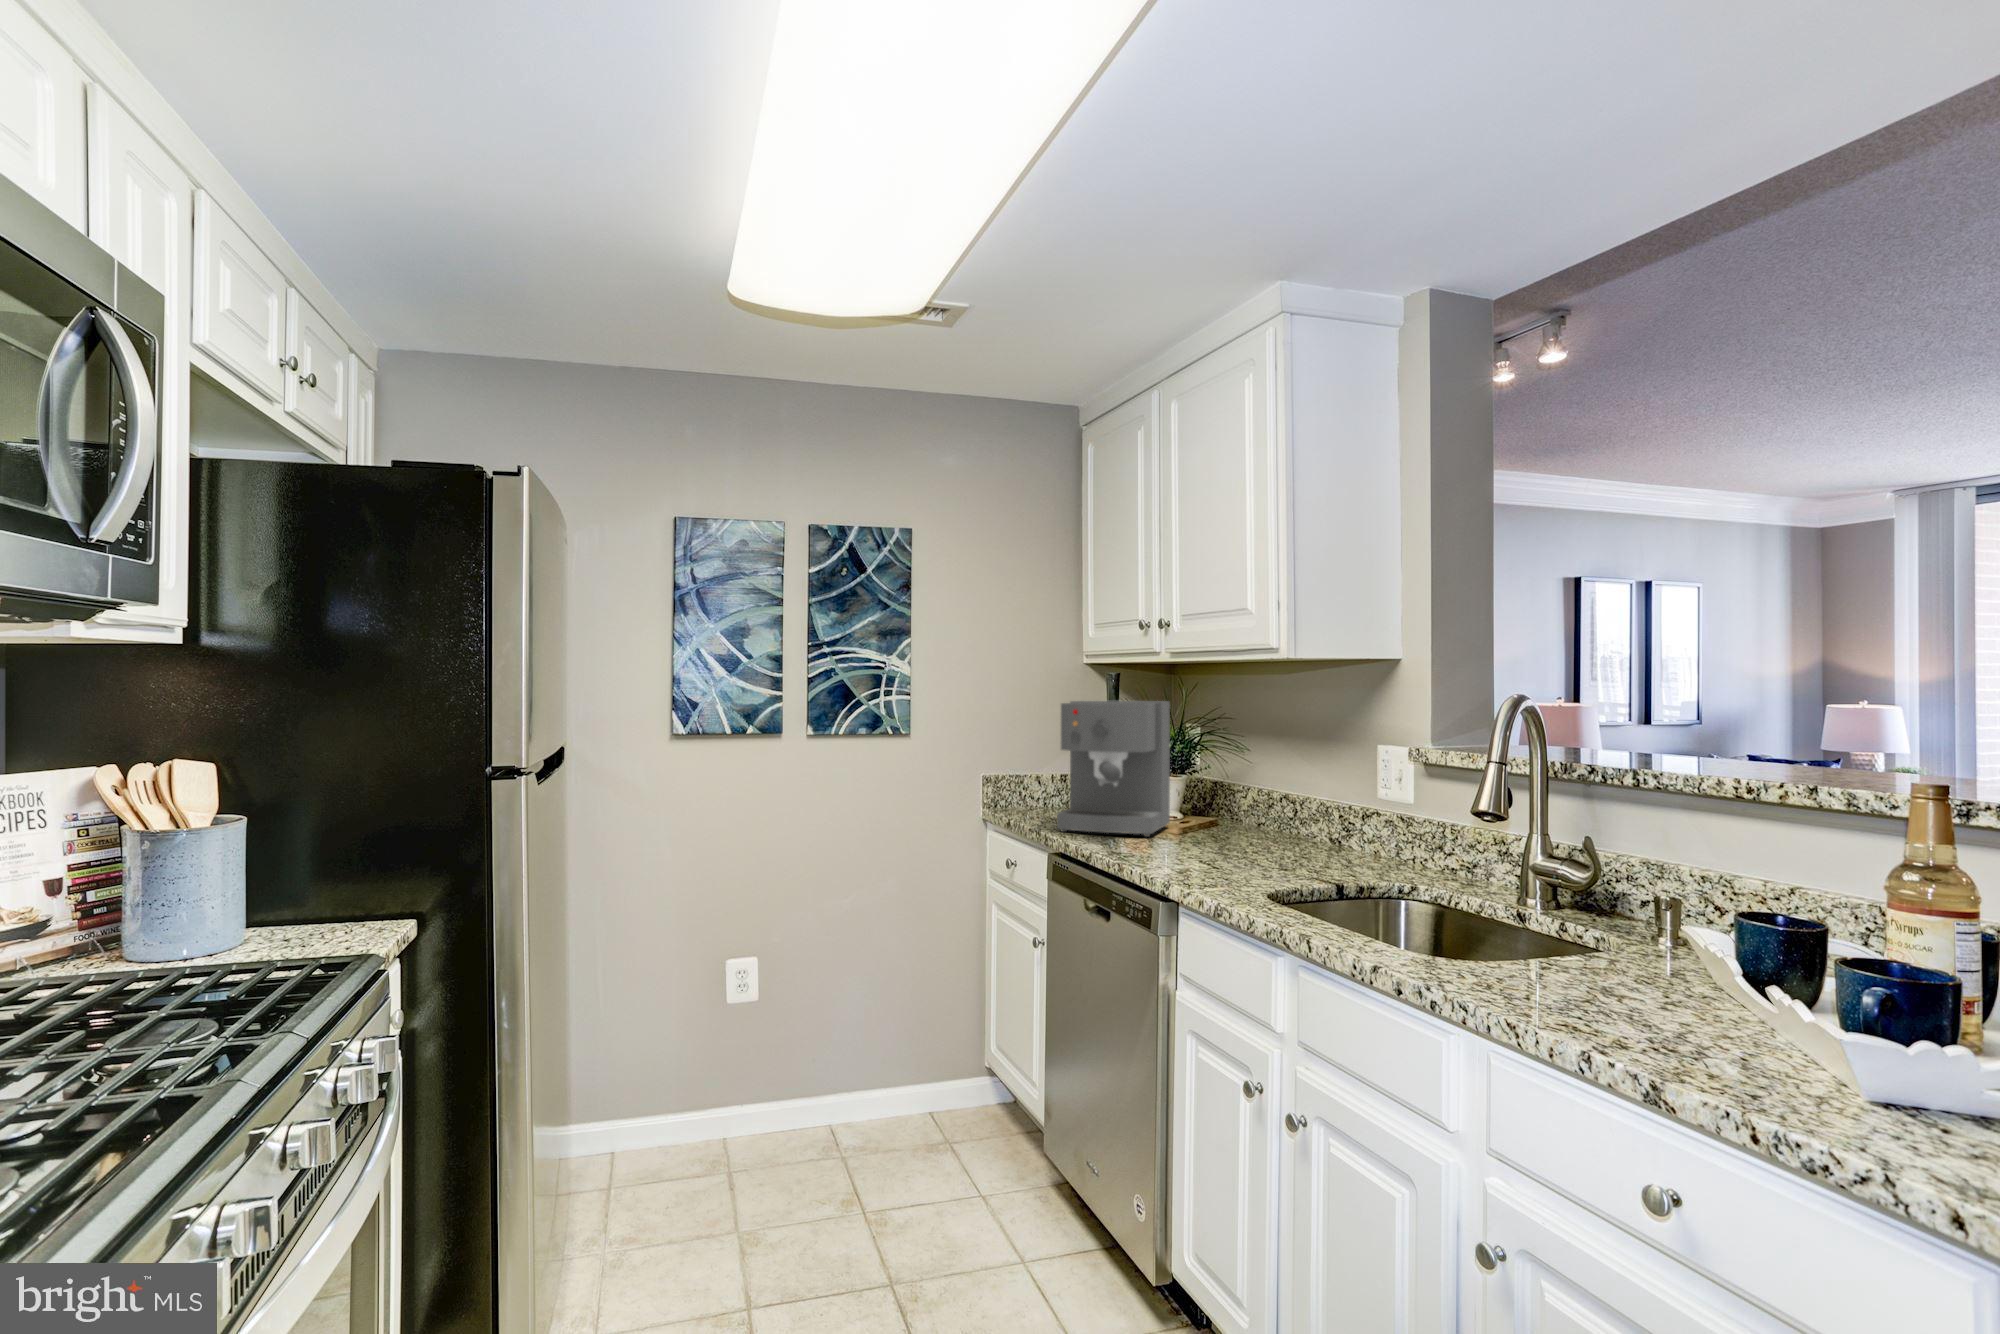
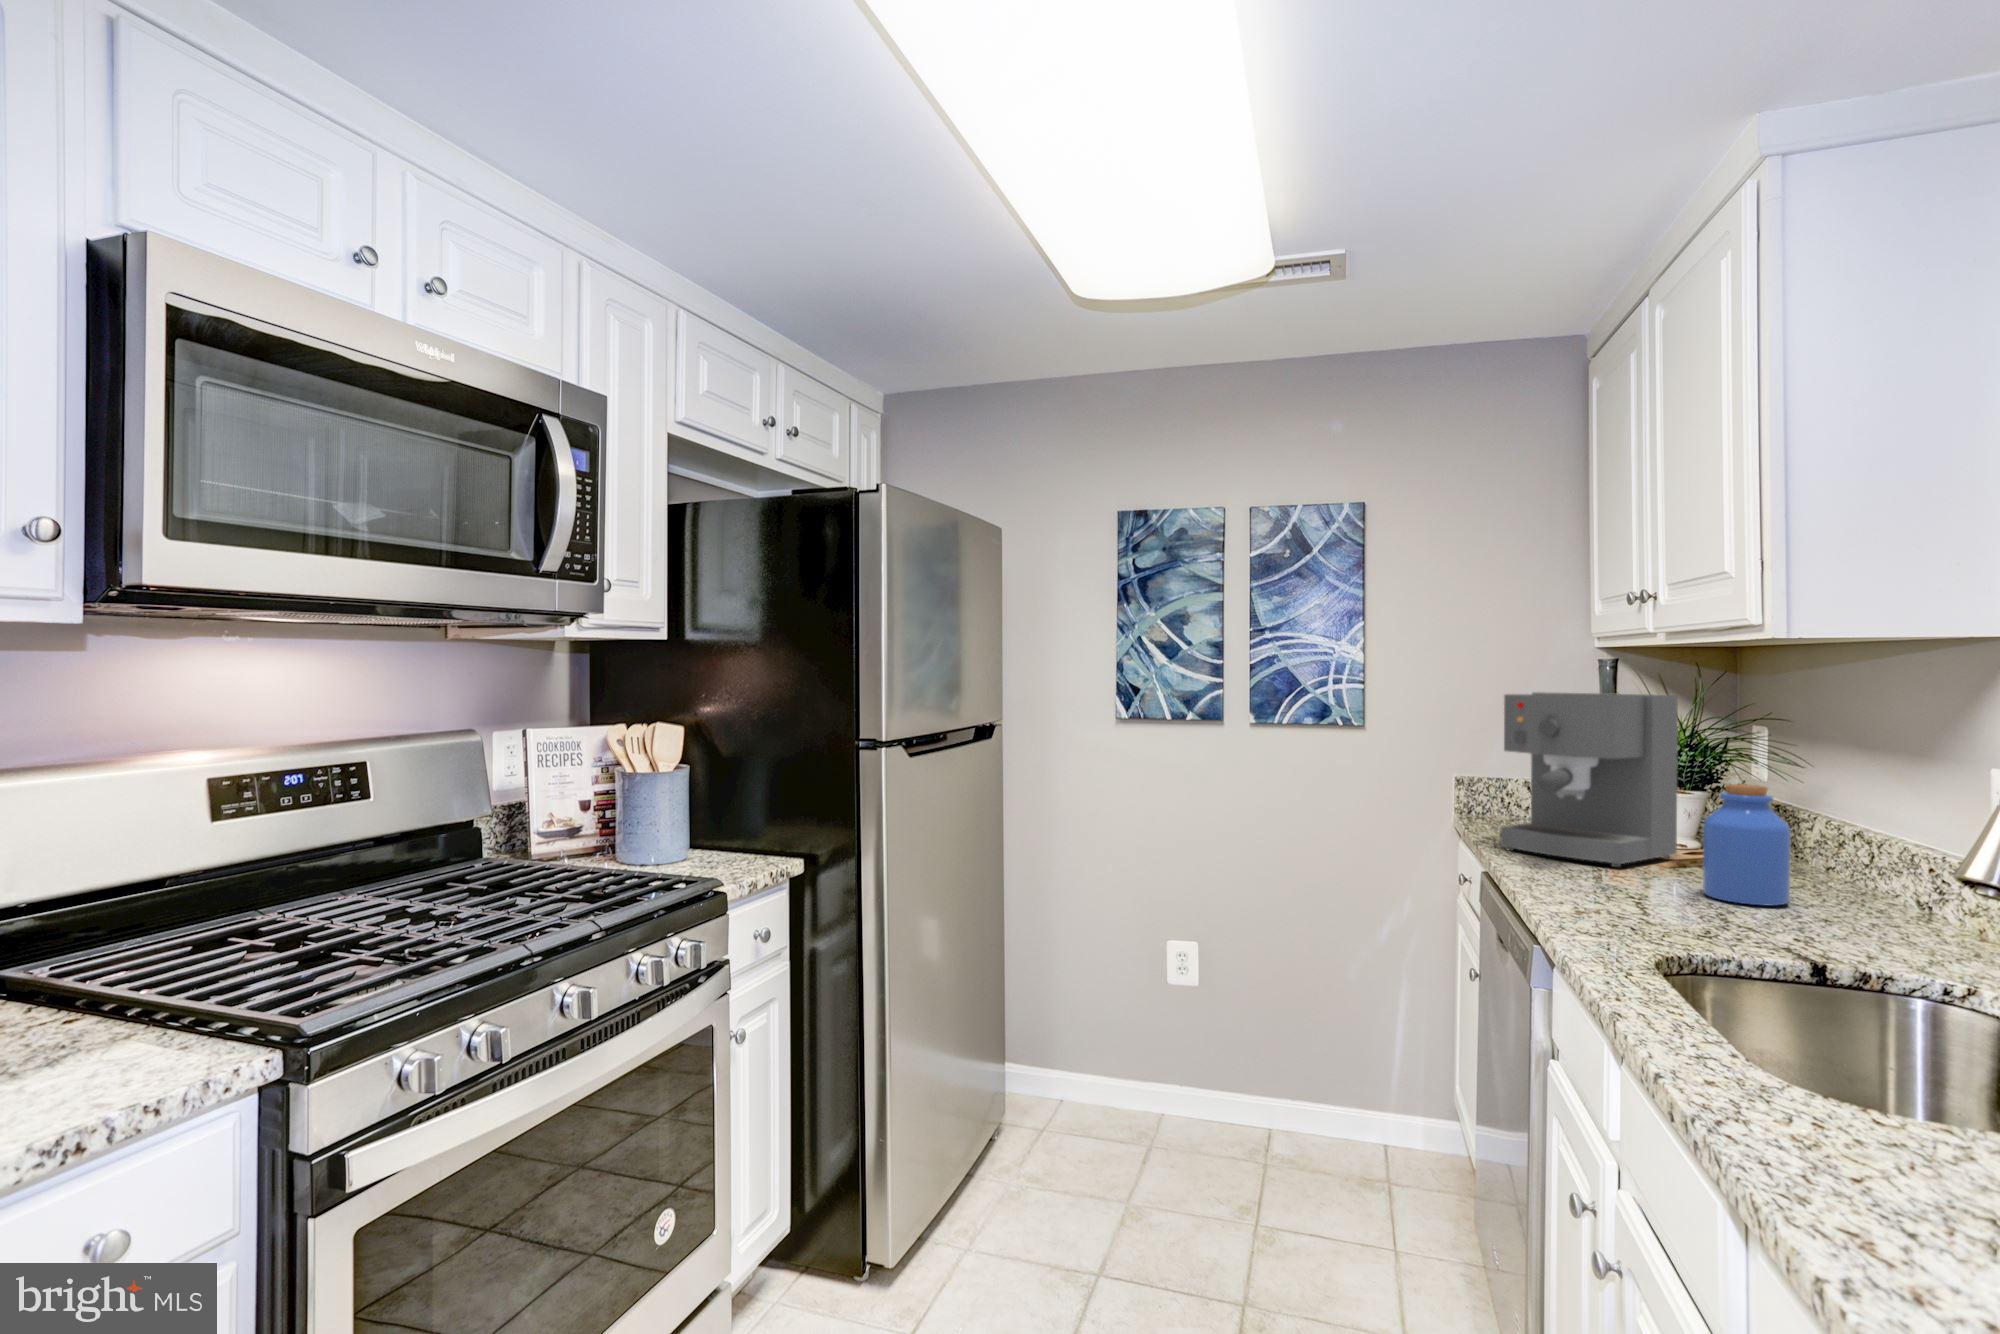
jar: none [1219,766,1272,853] -> present [1703,784,1791,906]

